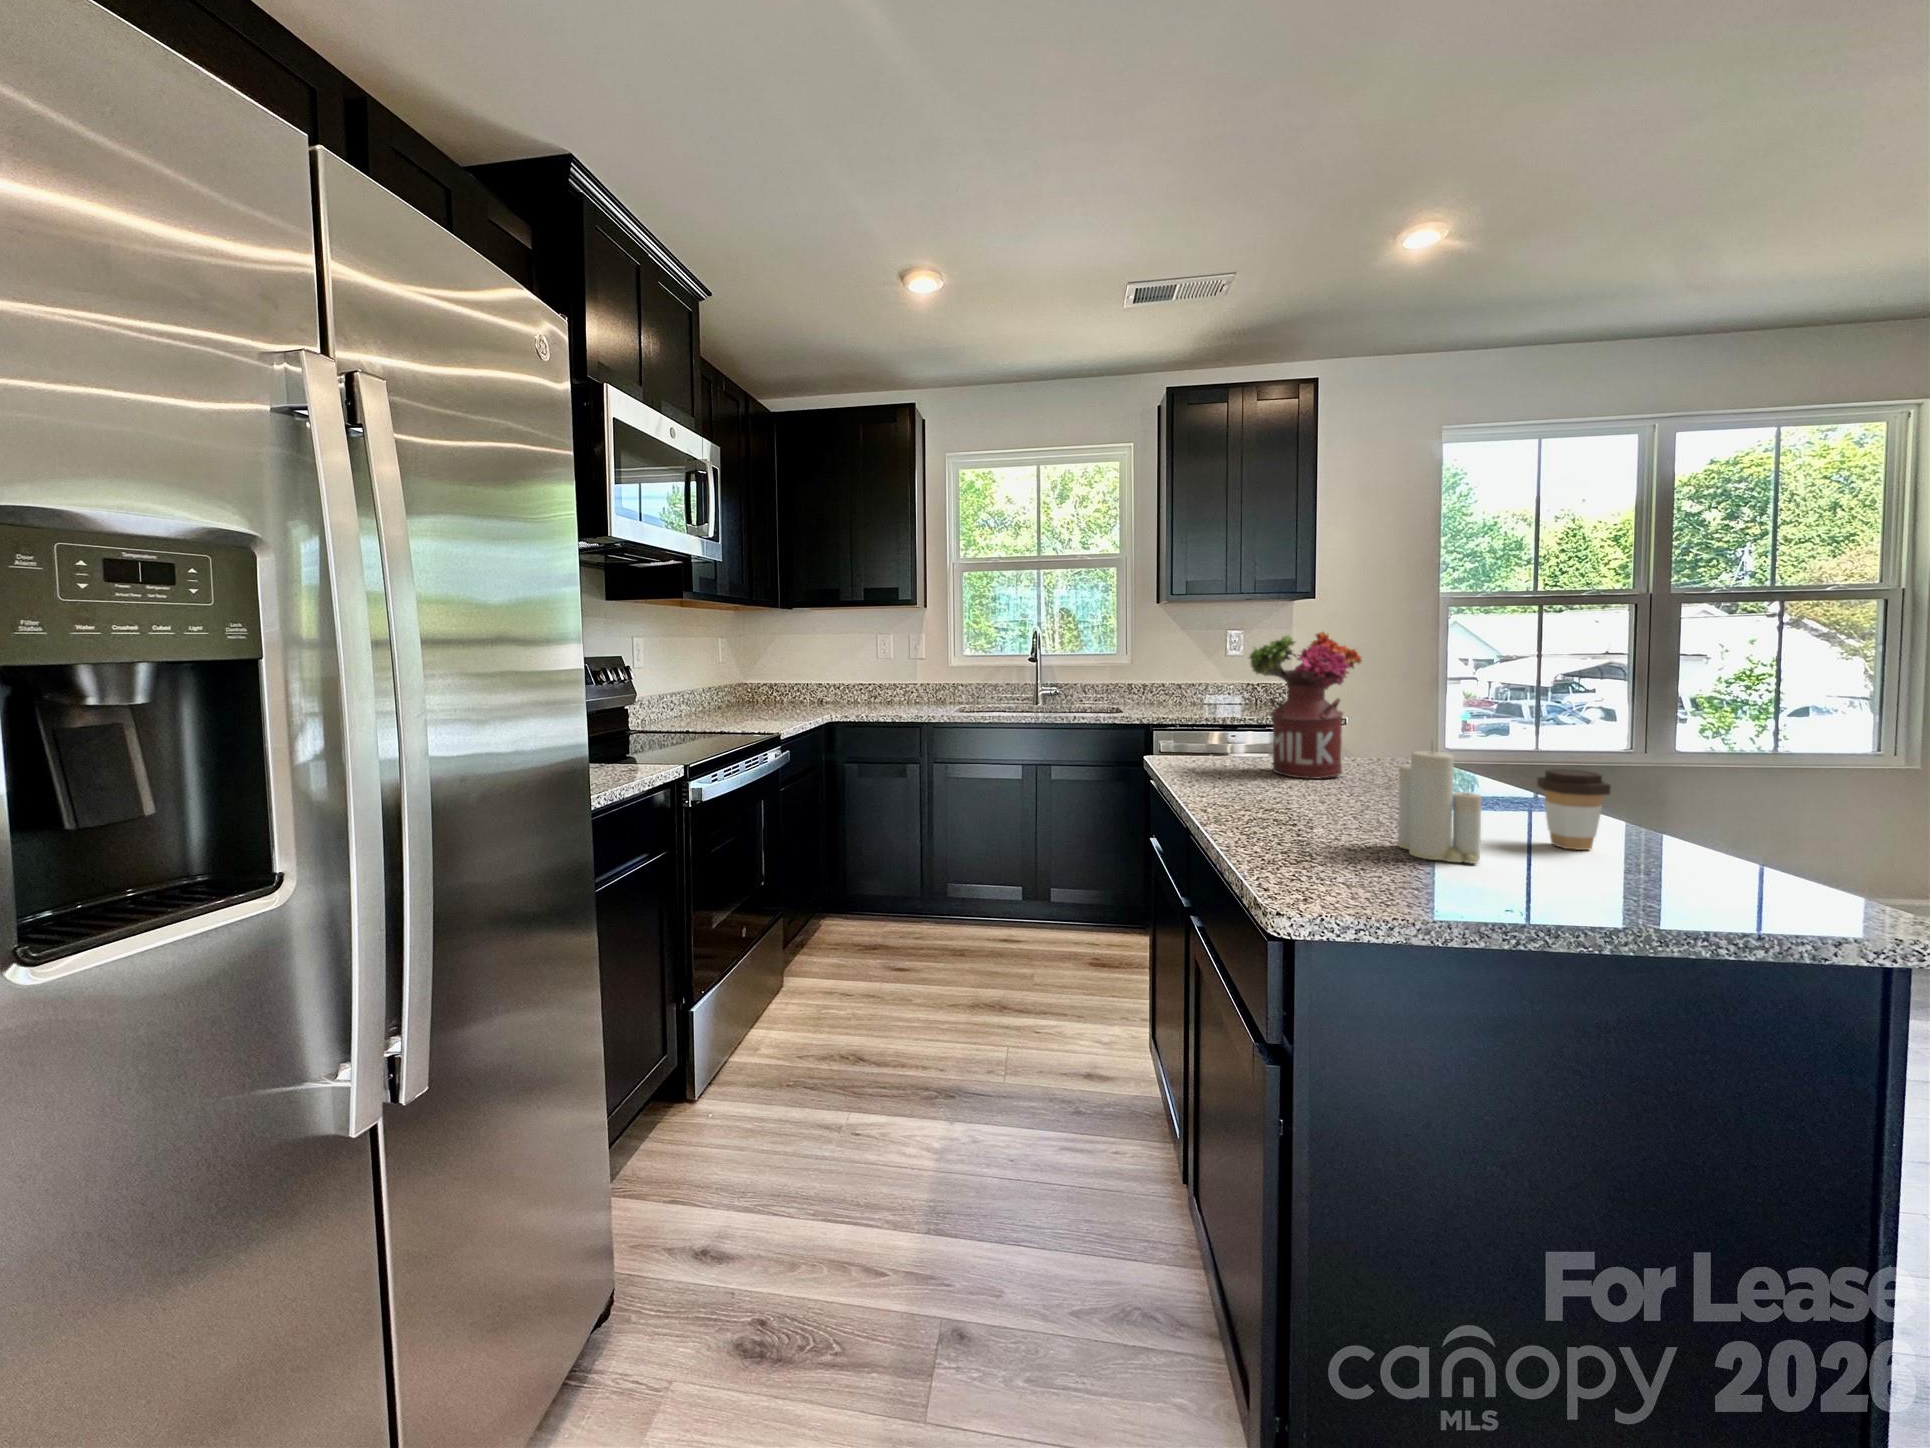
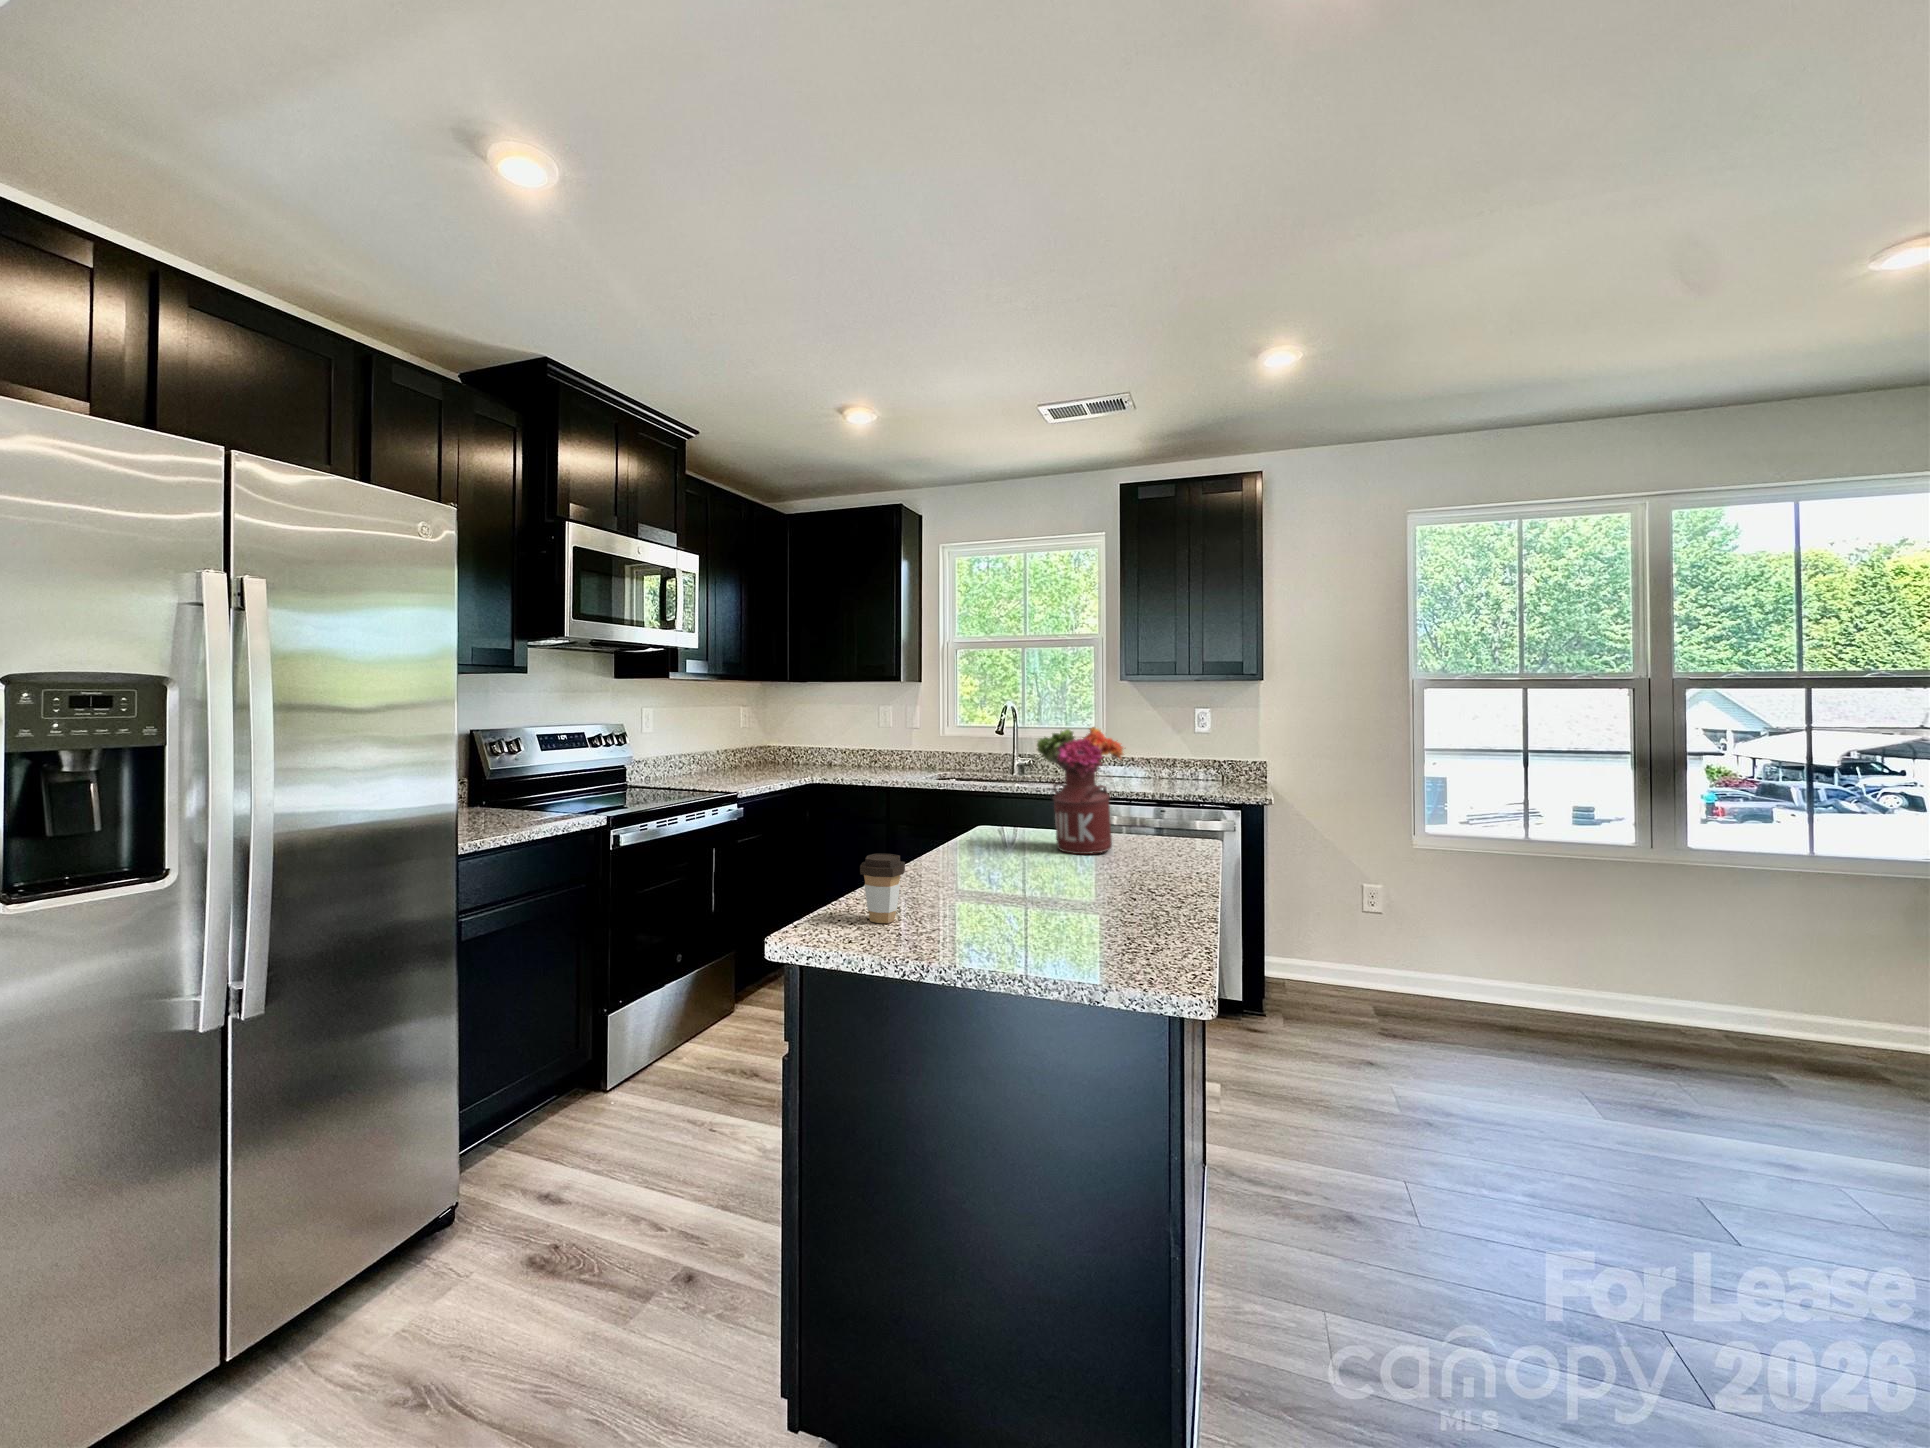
candle: present [1398,751,1482,863] -> none [990,825,1035,925]
coffee cup: present [1537,769,1610,850] -> present [860,854,905,923]

